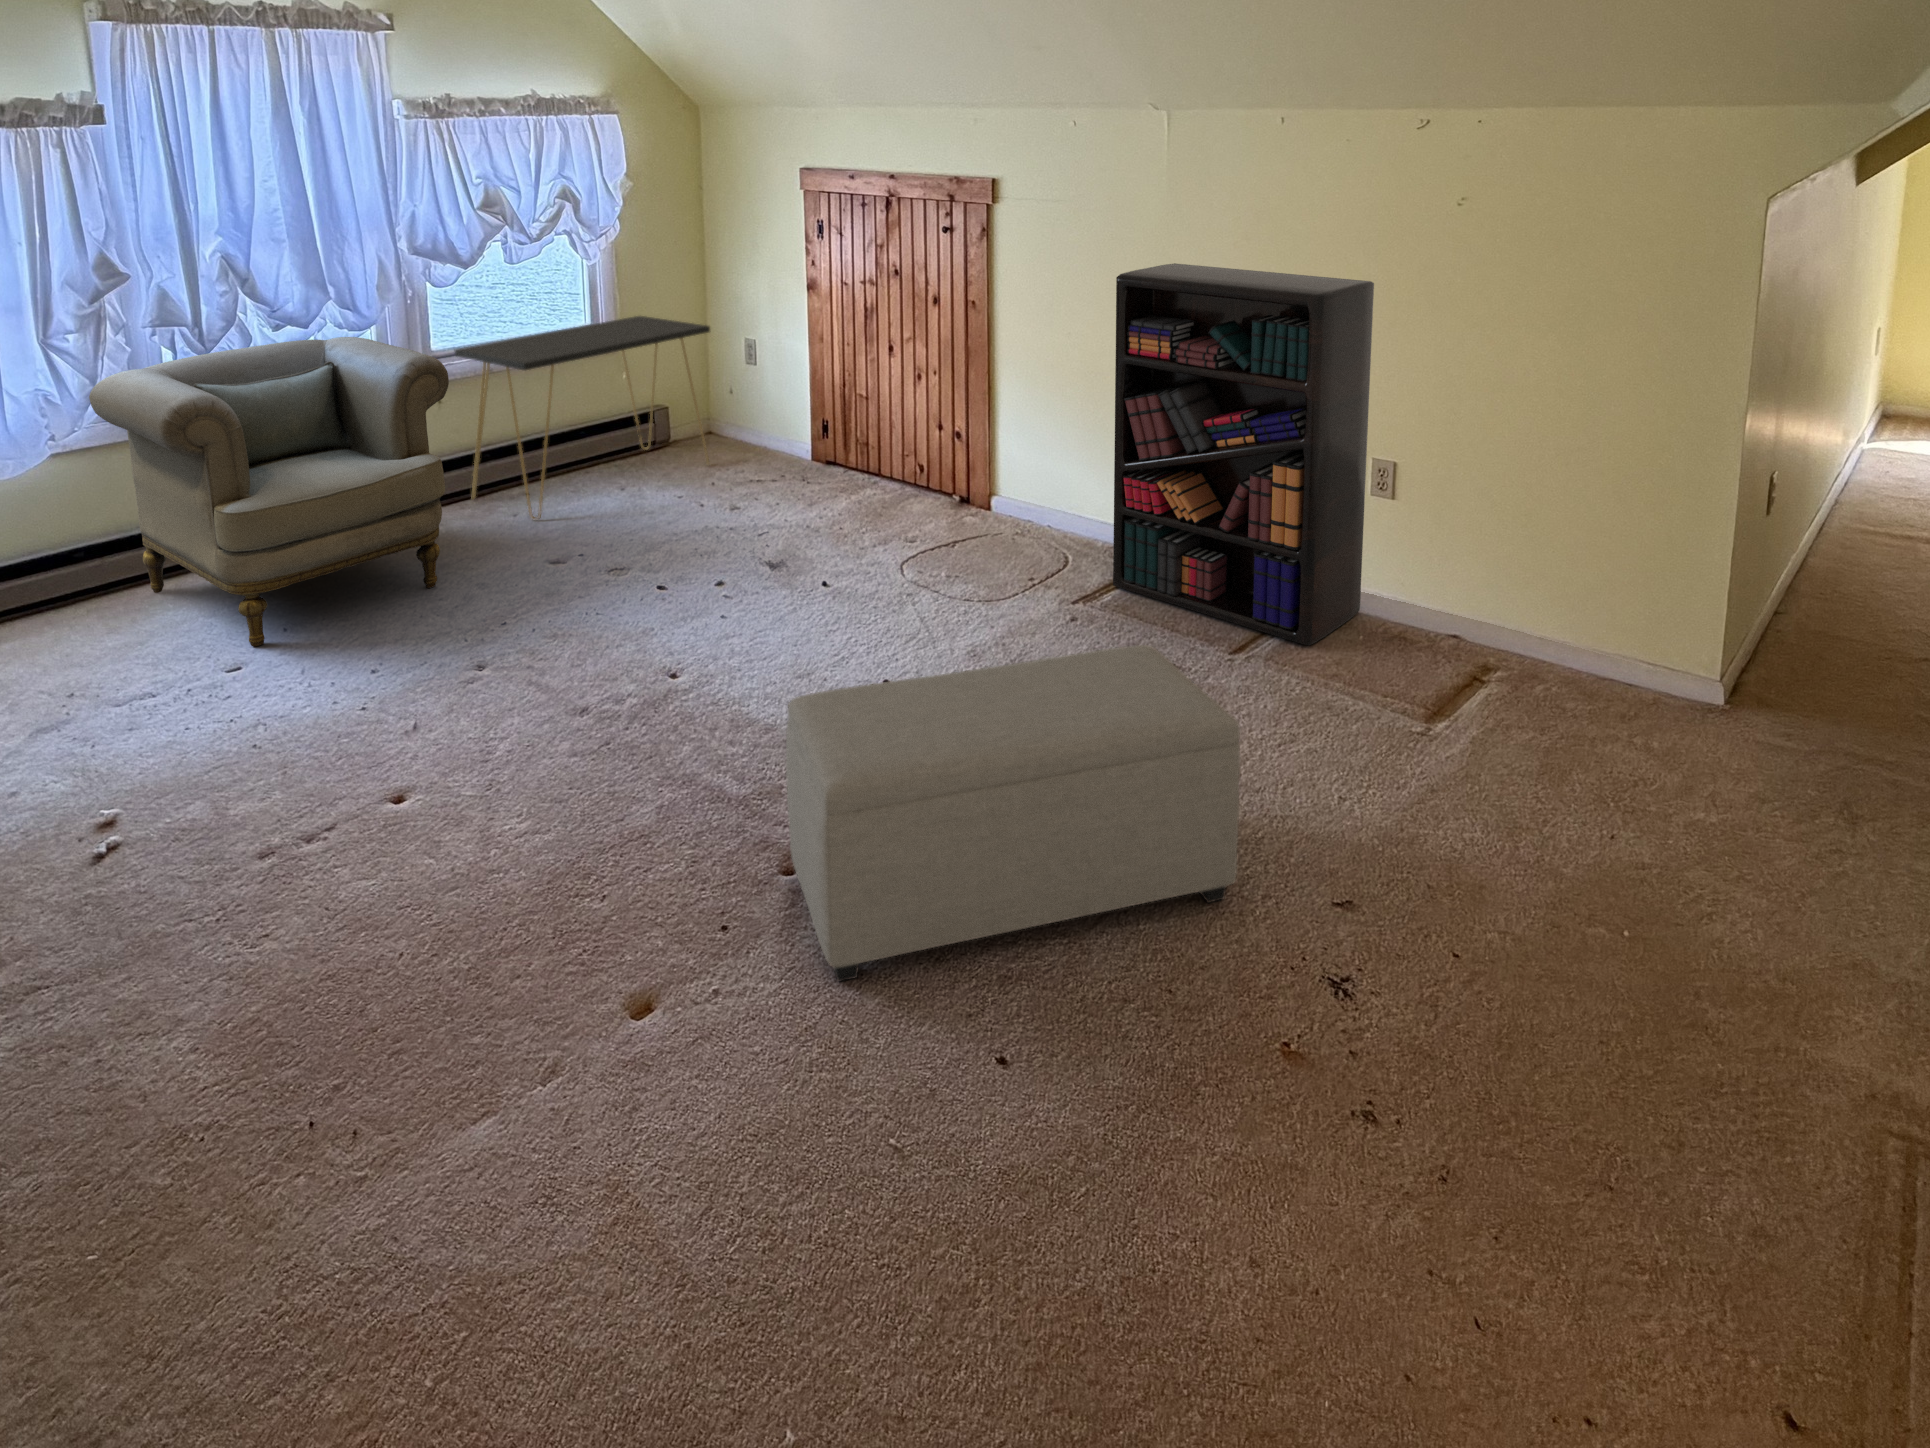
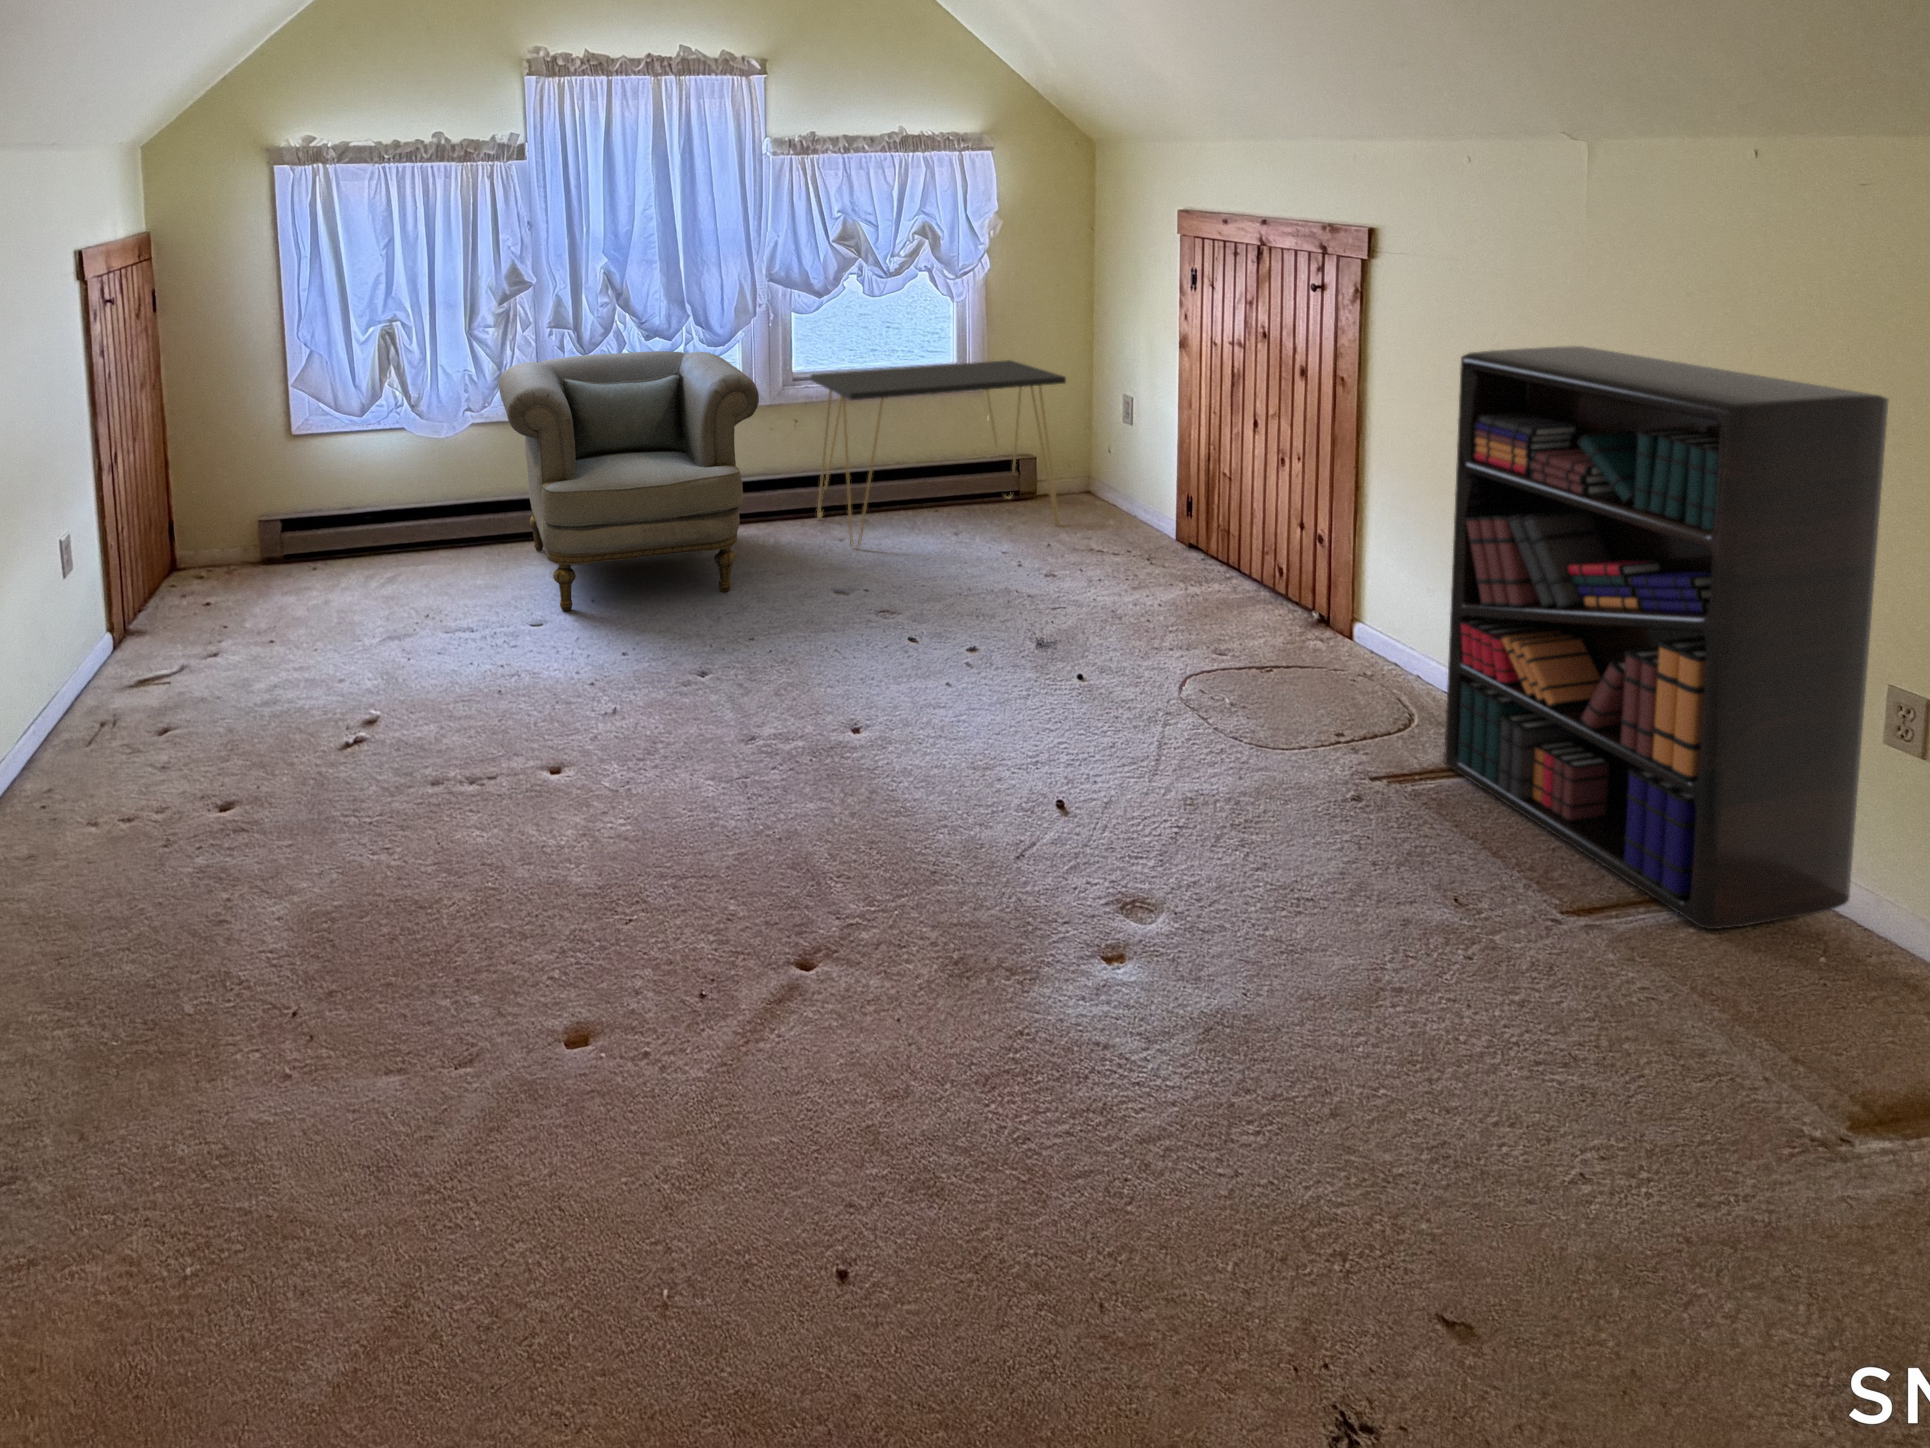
ottoman: present [786,645,1240,981] -> none [743,775,1312,1226]

